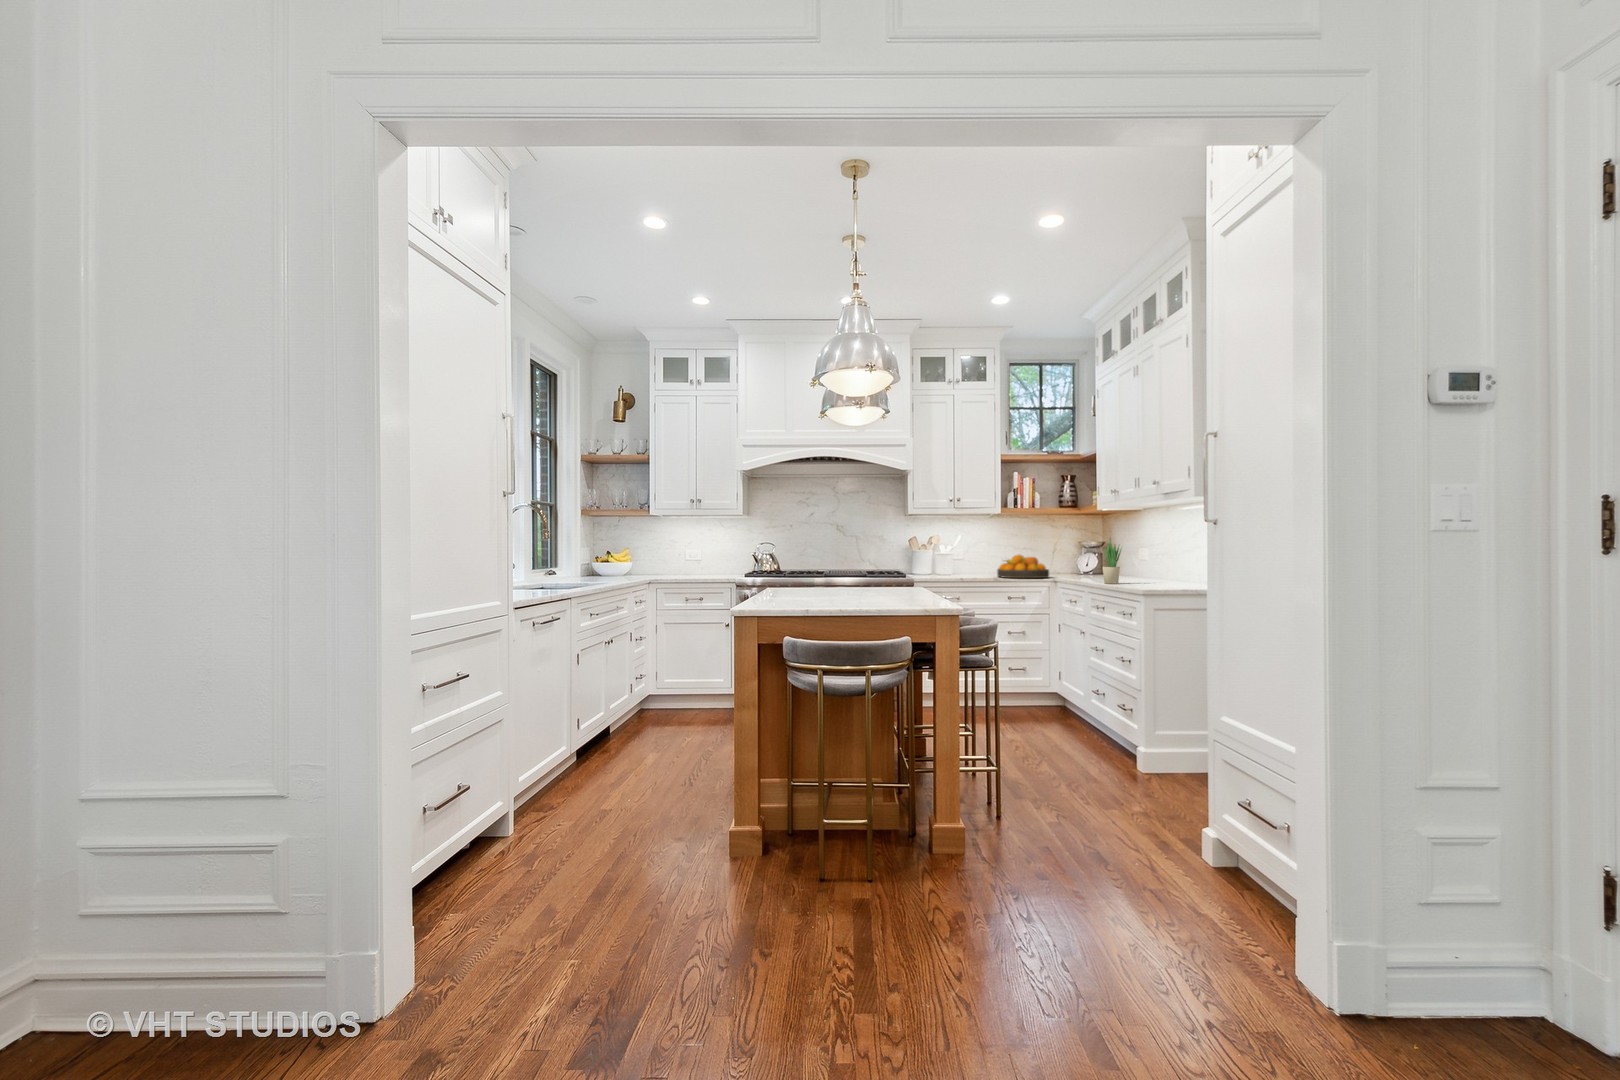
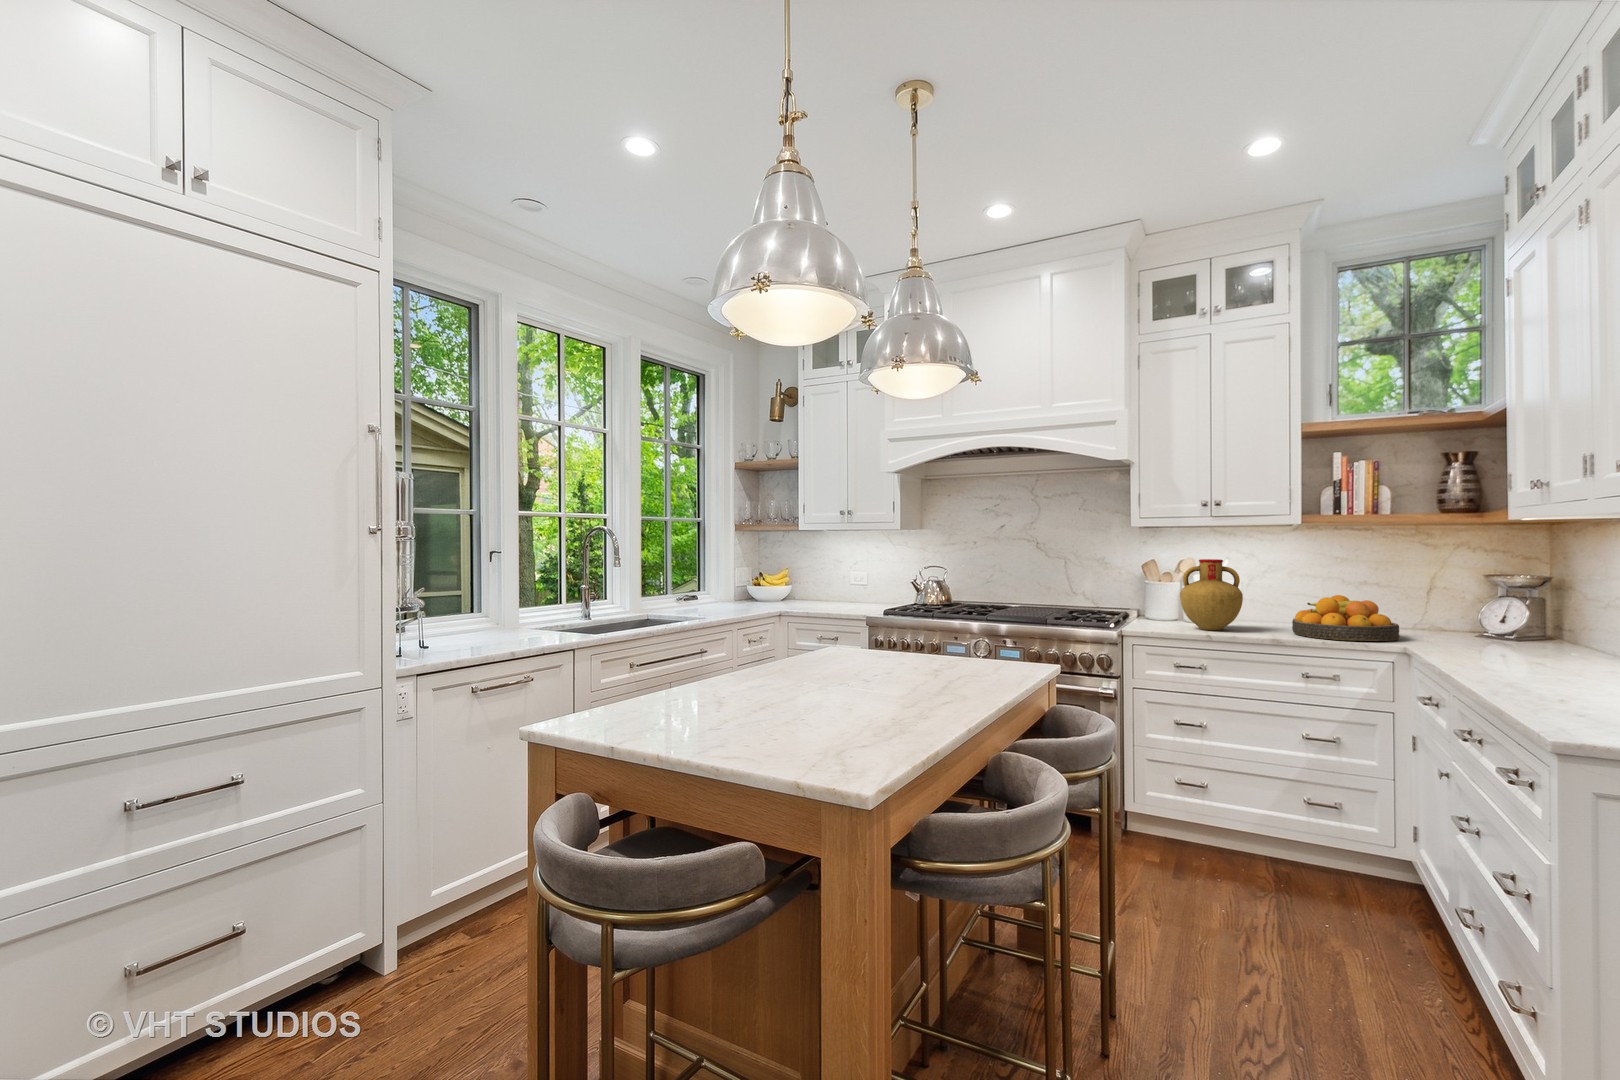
vase: none [938,534,973,577] -> present [1180,559,1243,630]
potted plant: present [1103,538,1122,584] -> none [1499,576,1553,673]

